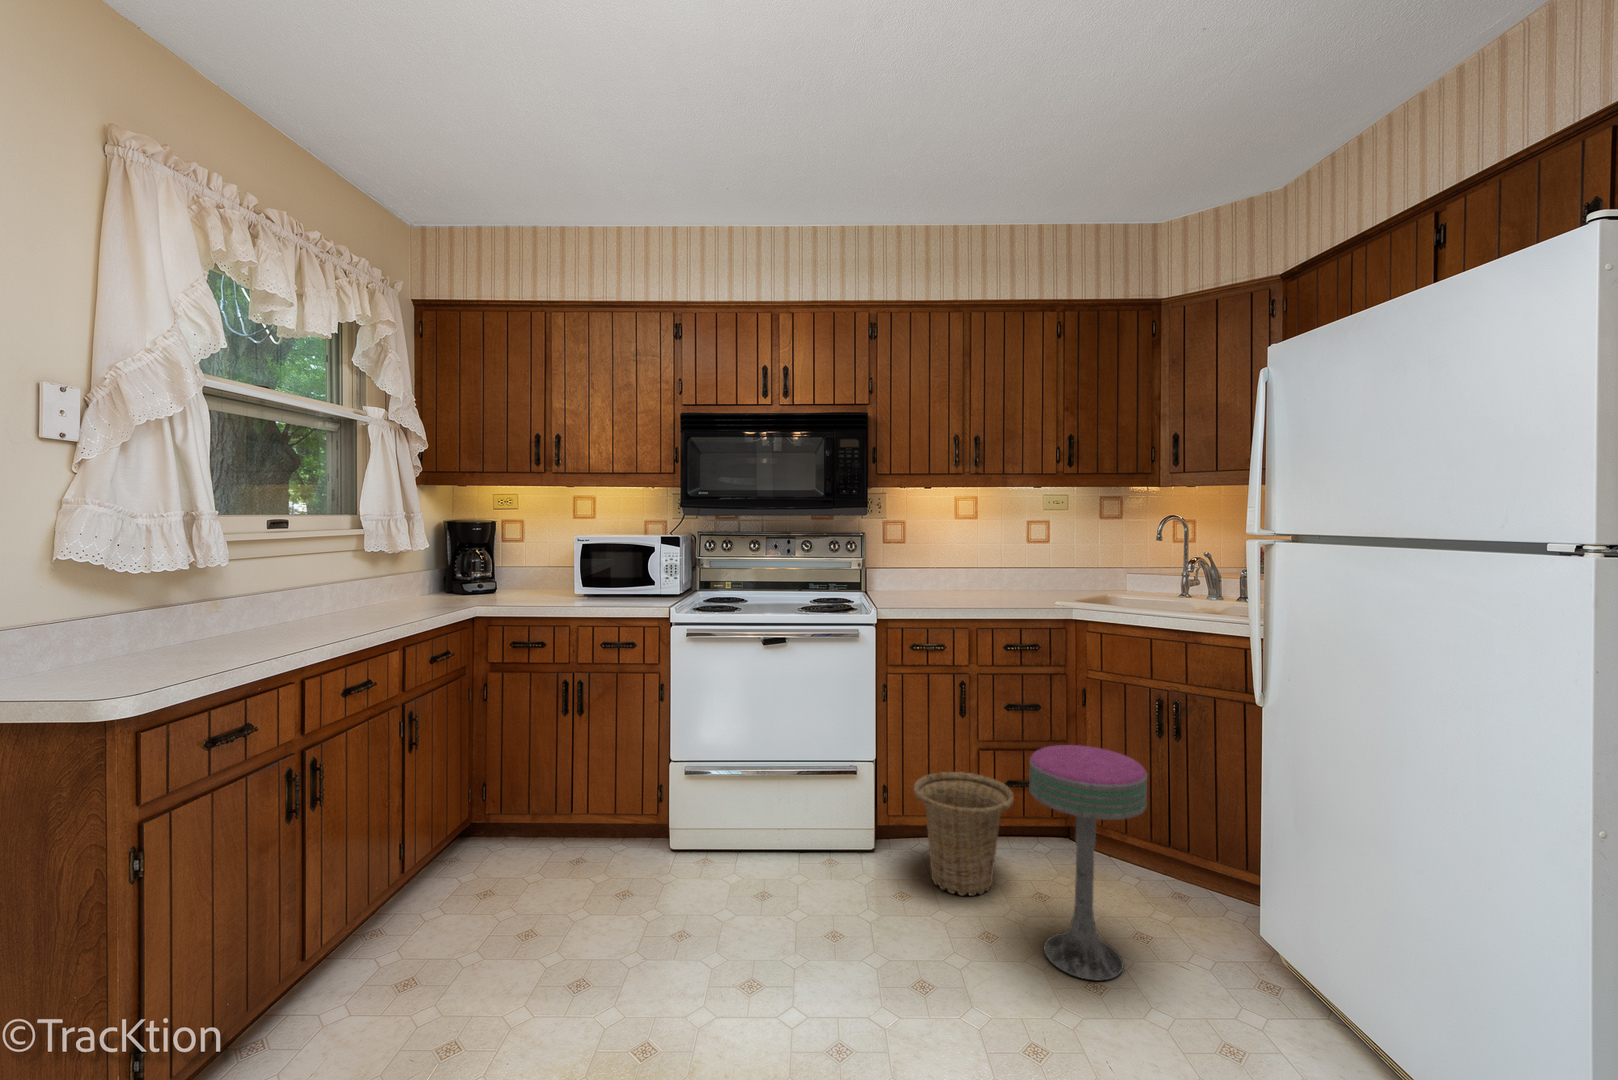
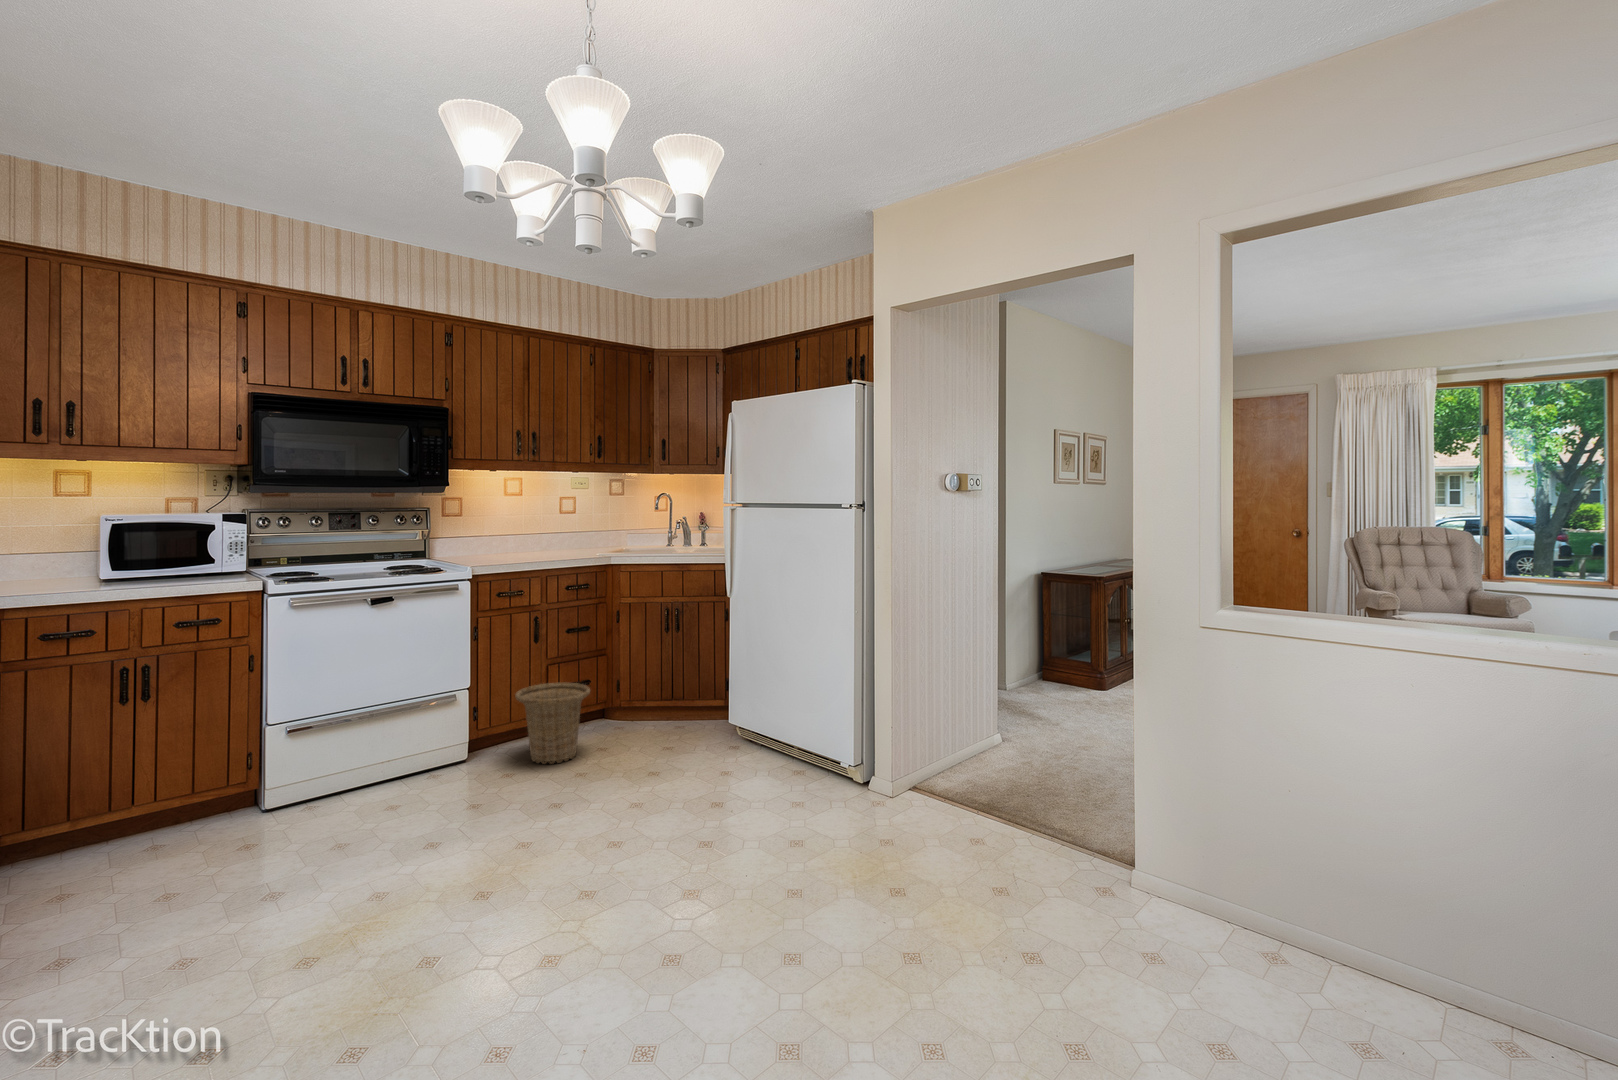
bar stool: present [1029,745,1147,981] -> none [614,639,683,773]

